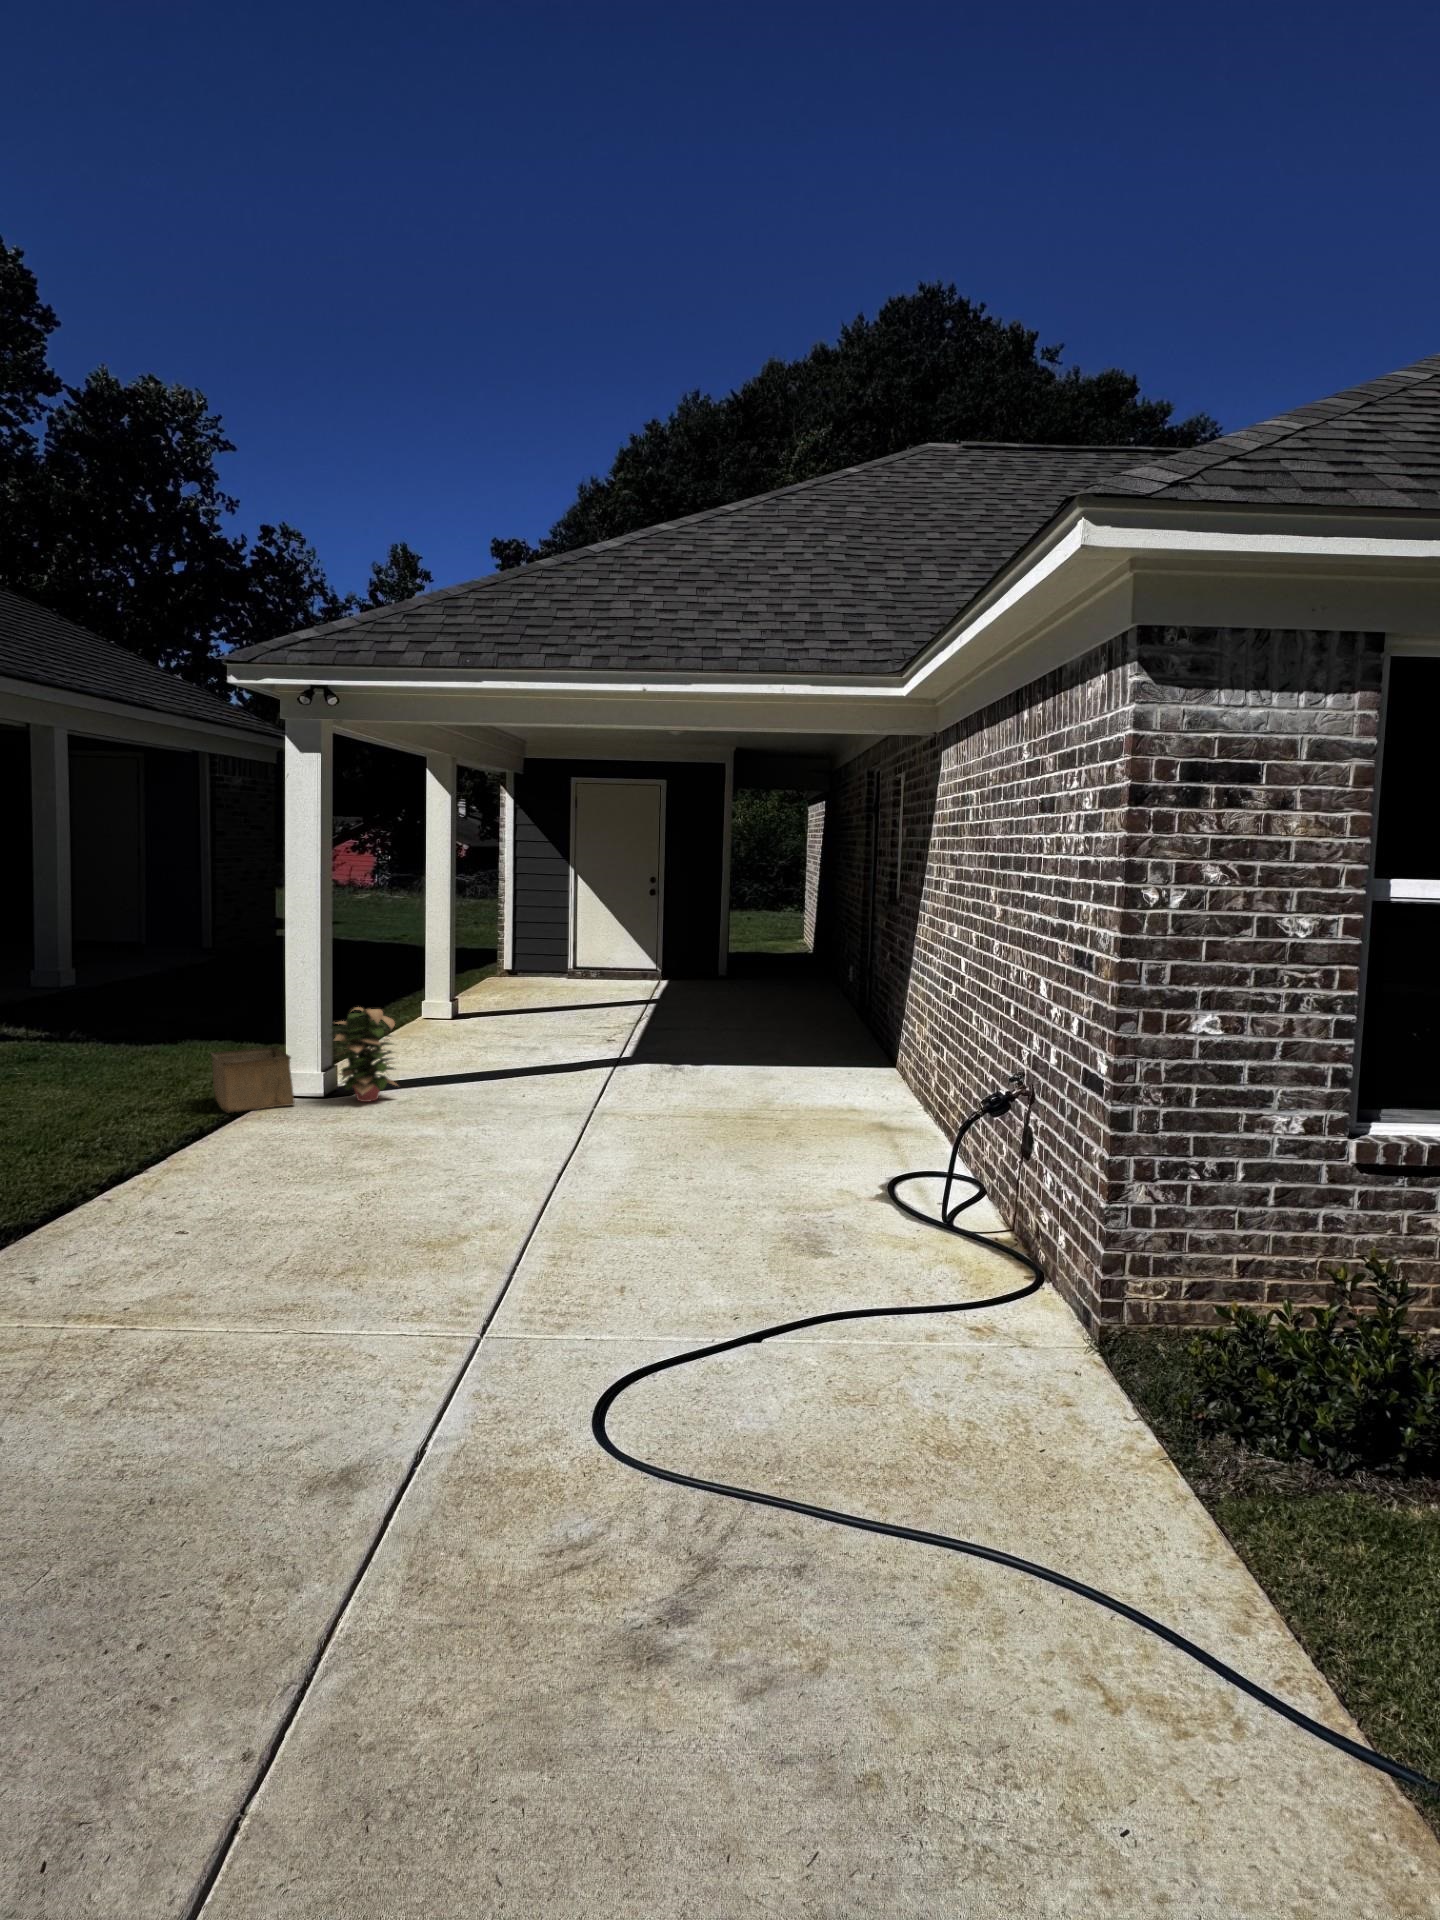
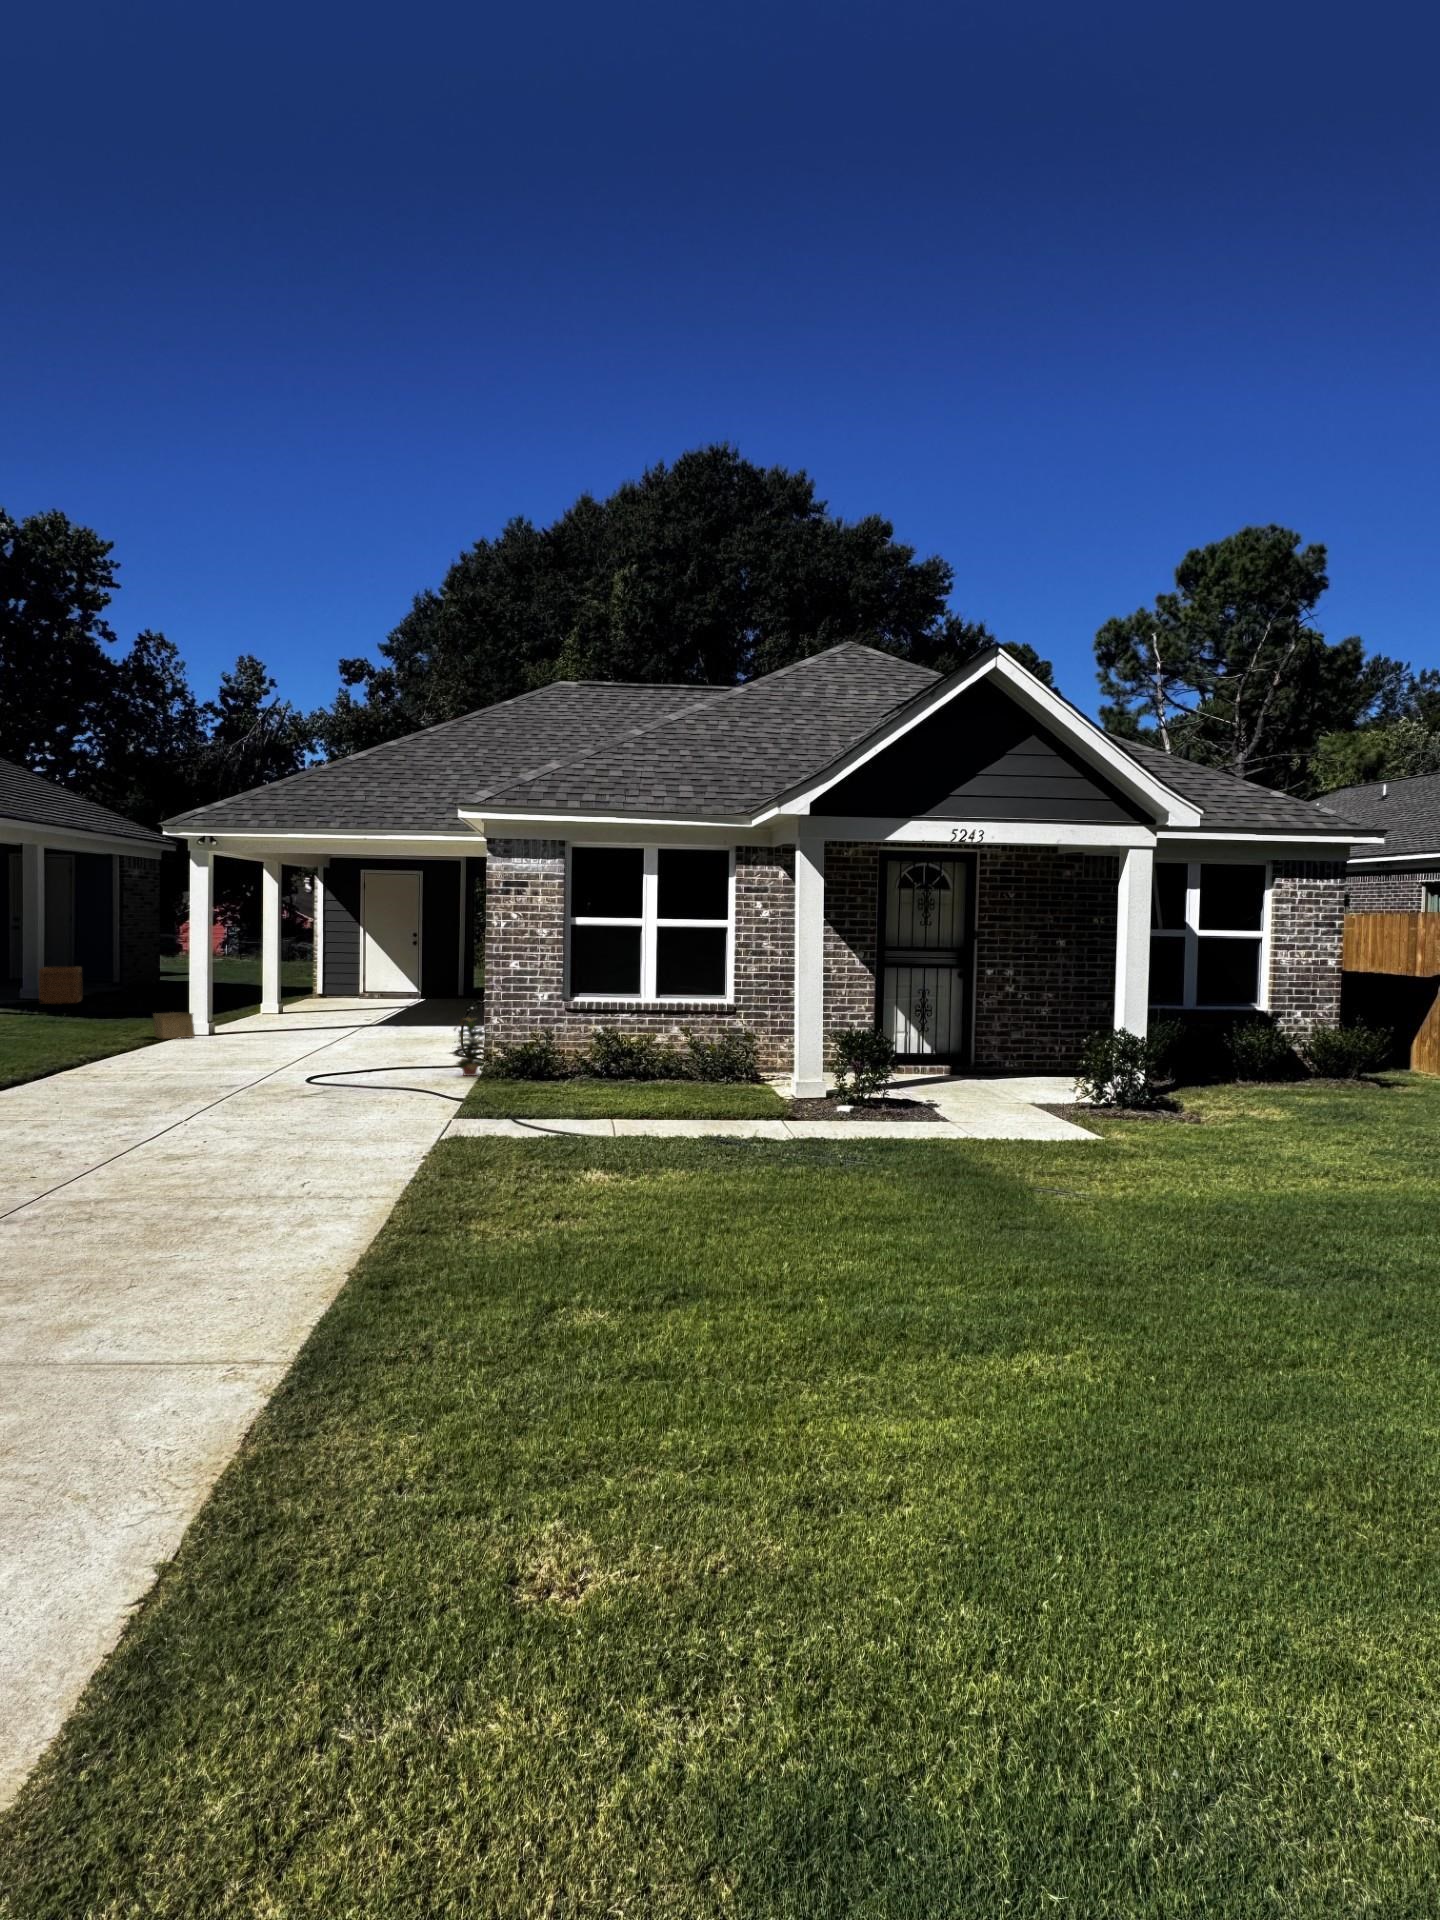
wooden crate: none [75,923,148,983] -> present [39,967,82,1004]
decorative plant: present [330,1007,398,1102] -> present [454,1018,489,1076]

